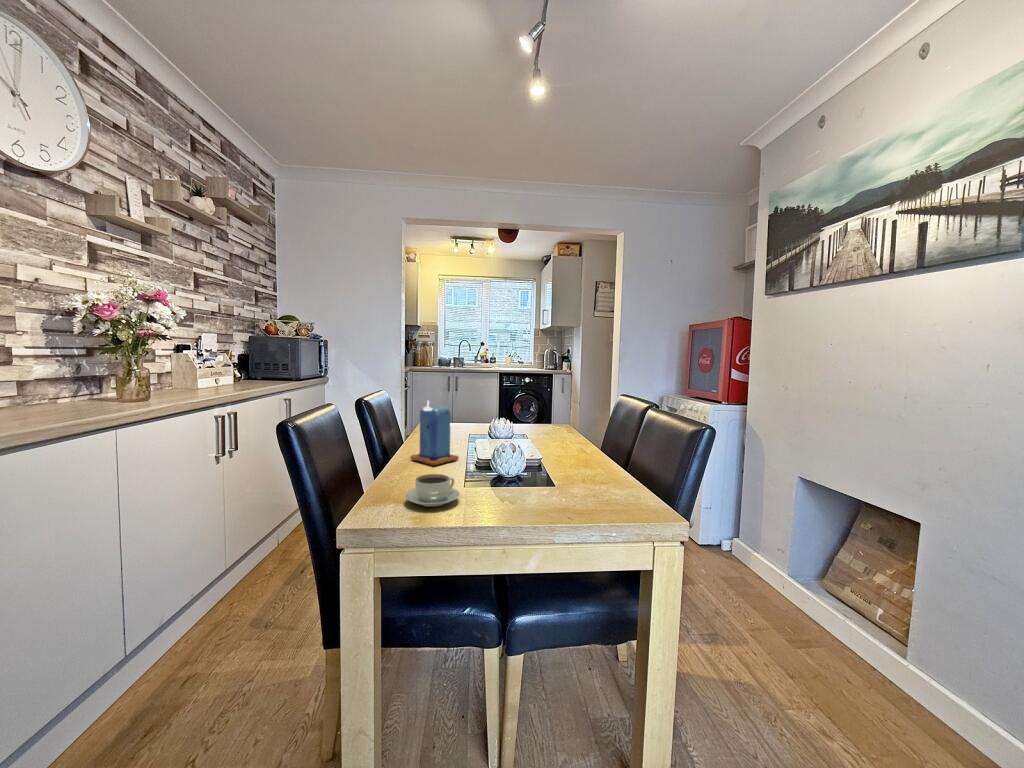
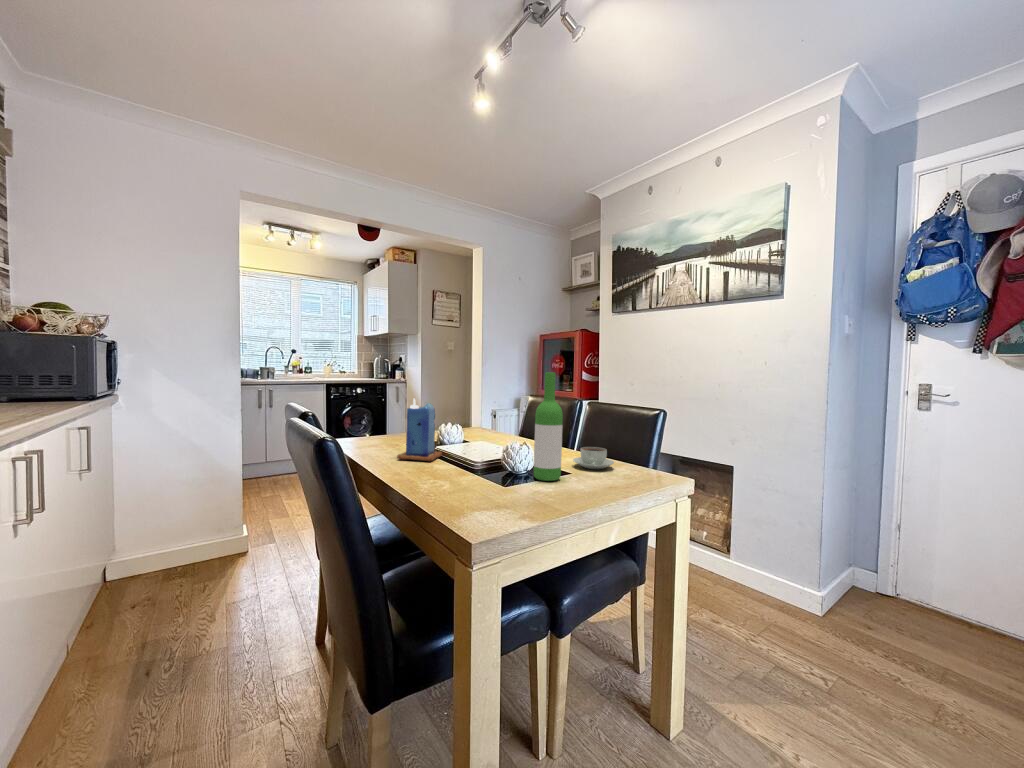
wine bottle: none [492,381,526,510] -> present [534,372,563,481]
coffee cup: present [405,474,460,507] -> present [573,447,614,469]

